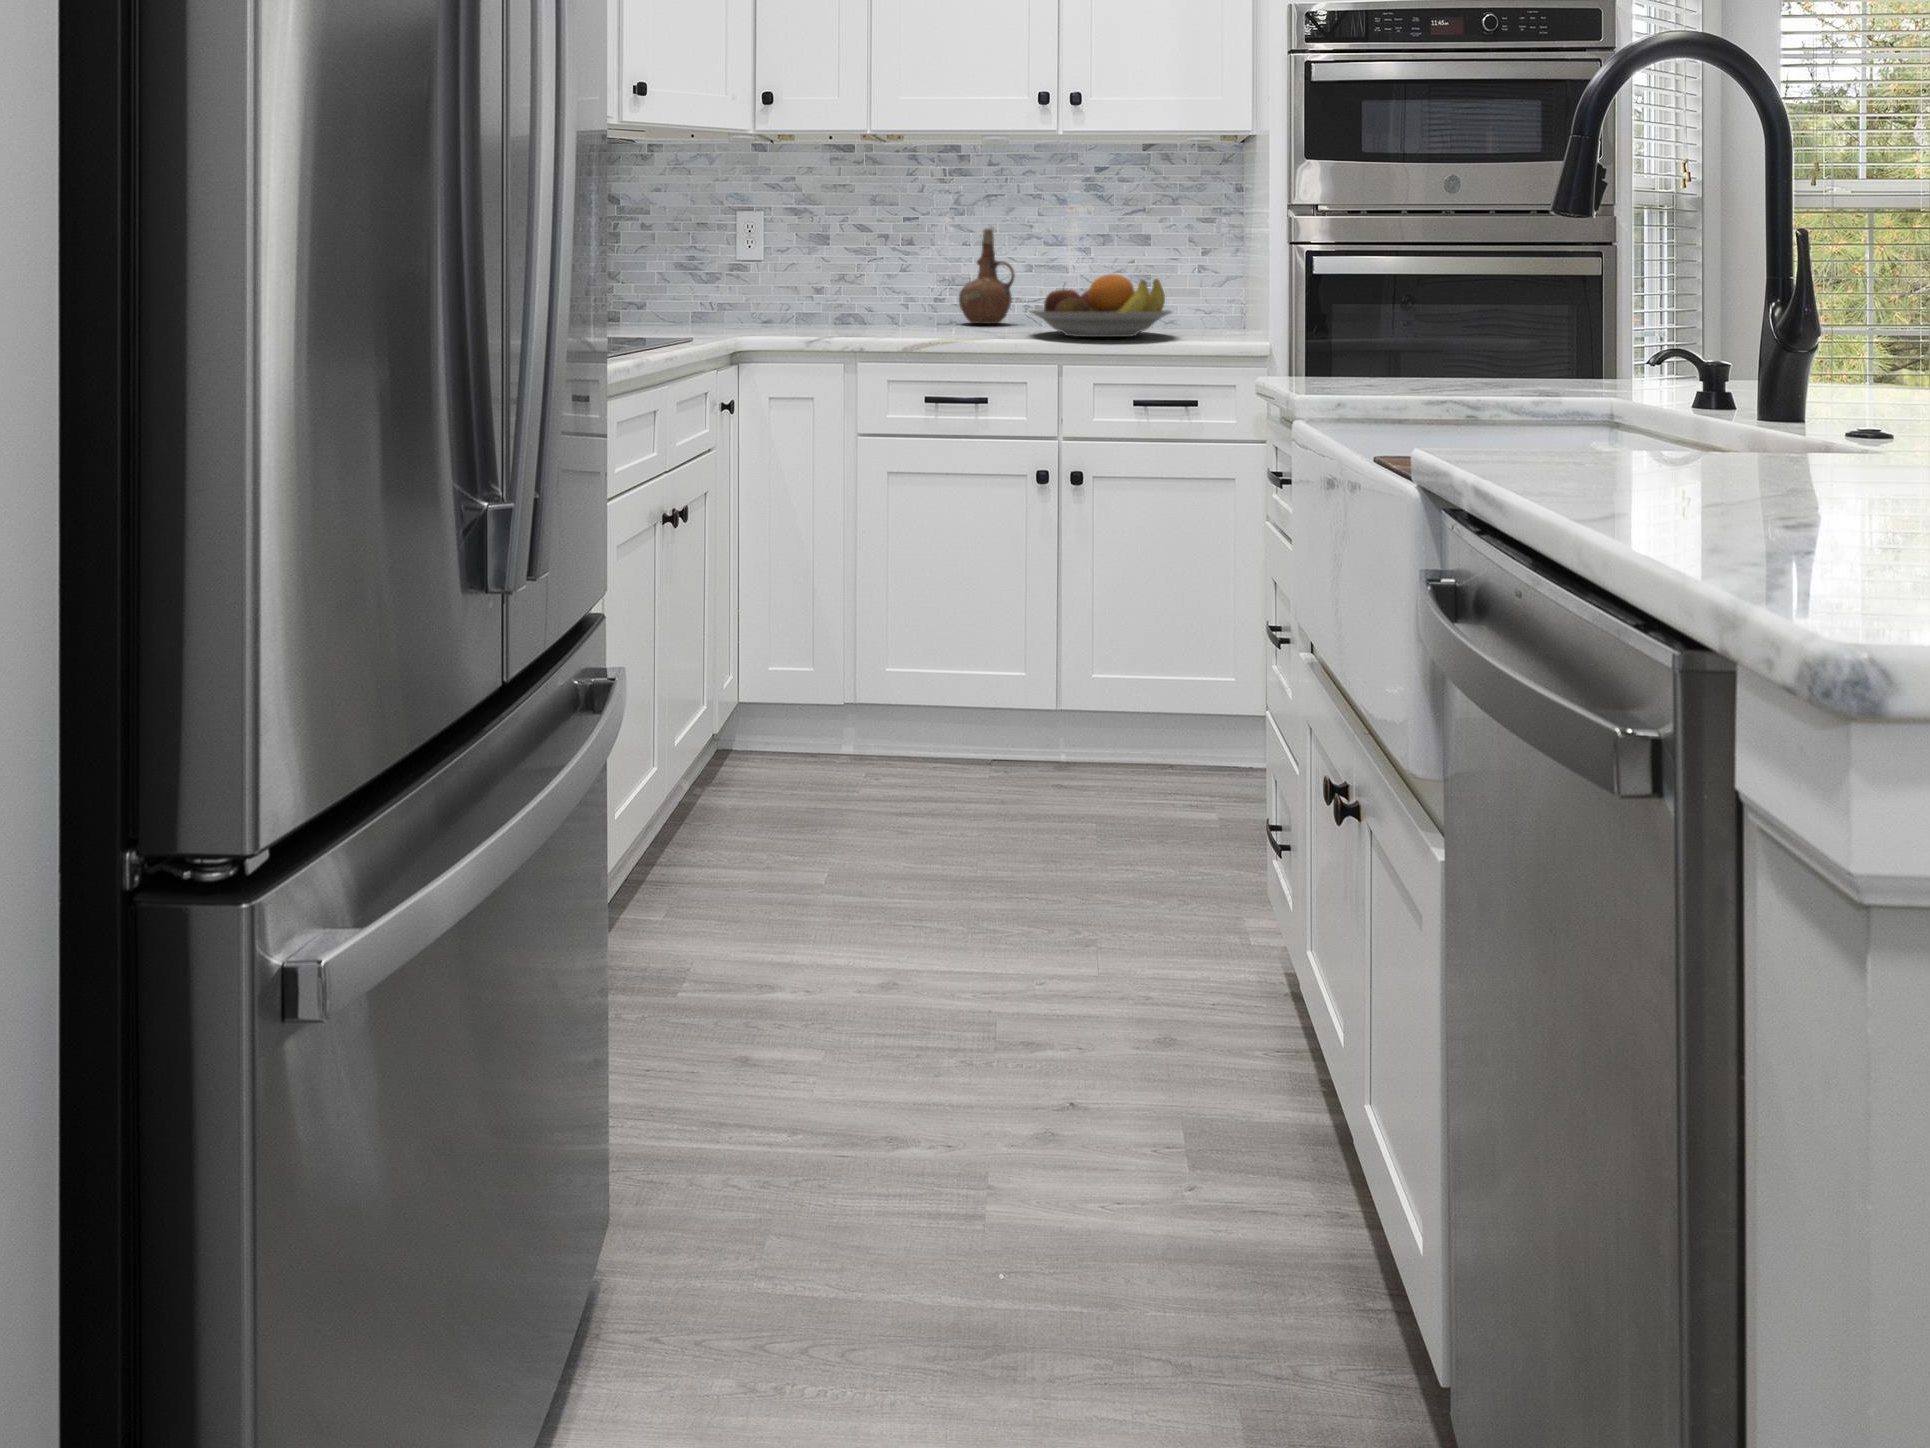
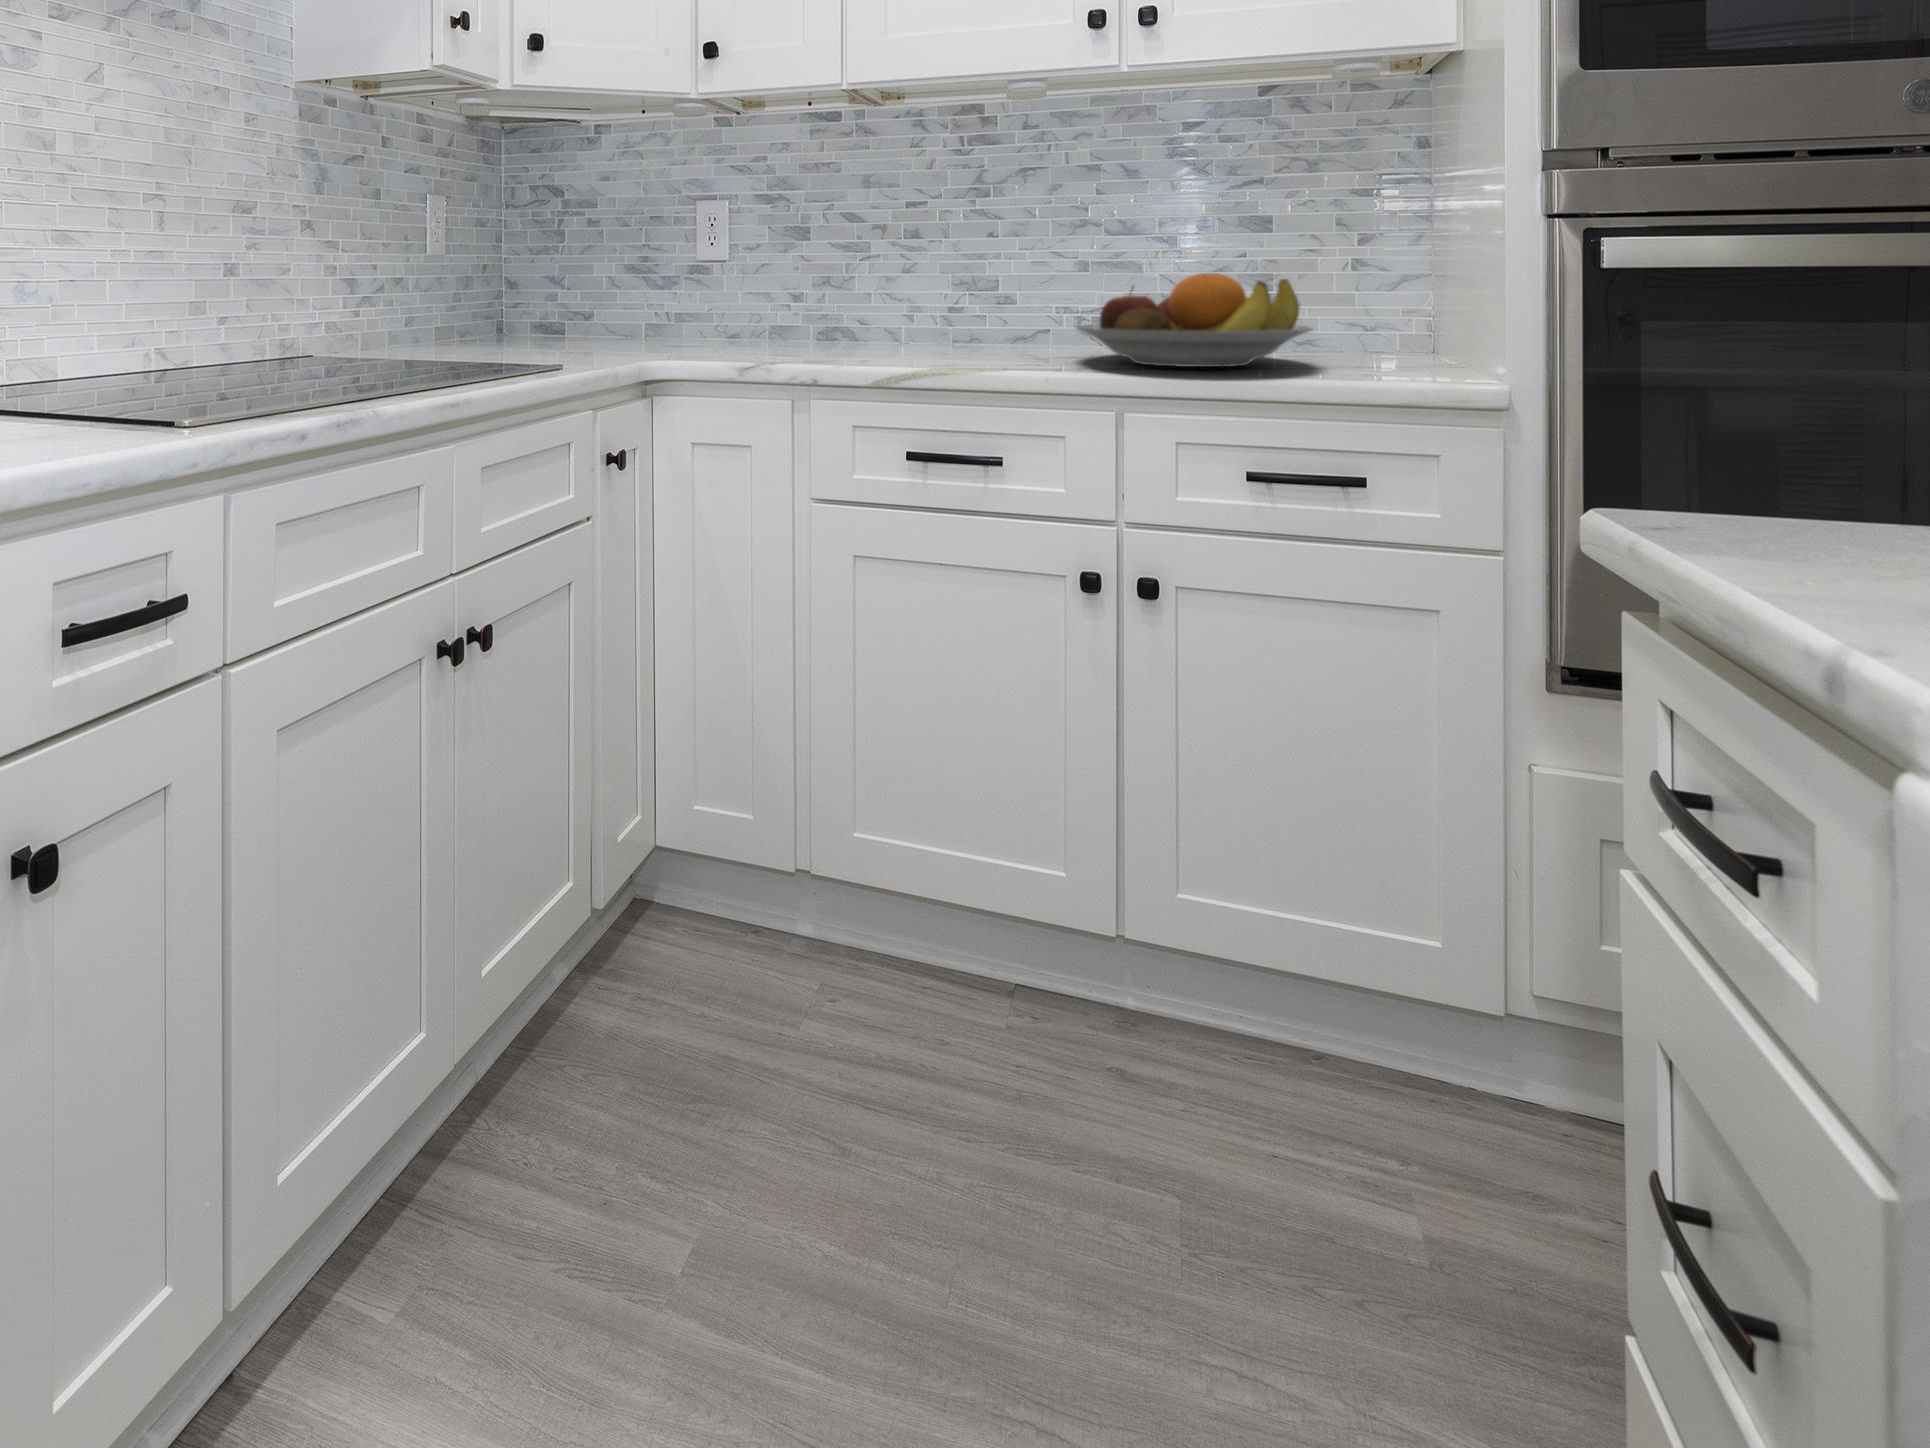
ceramic pitcher: present [959,229,1014,324] -> none [982,213,1062,341]

